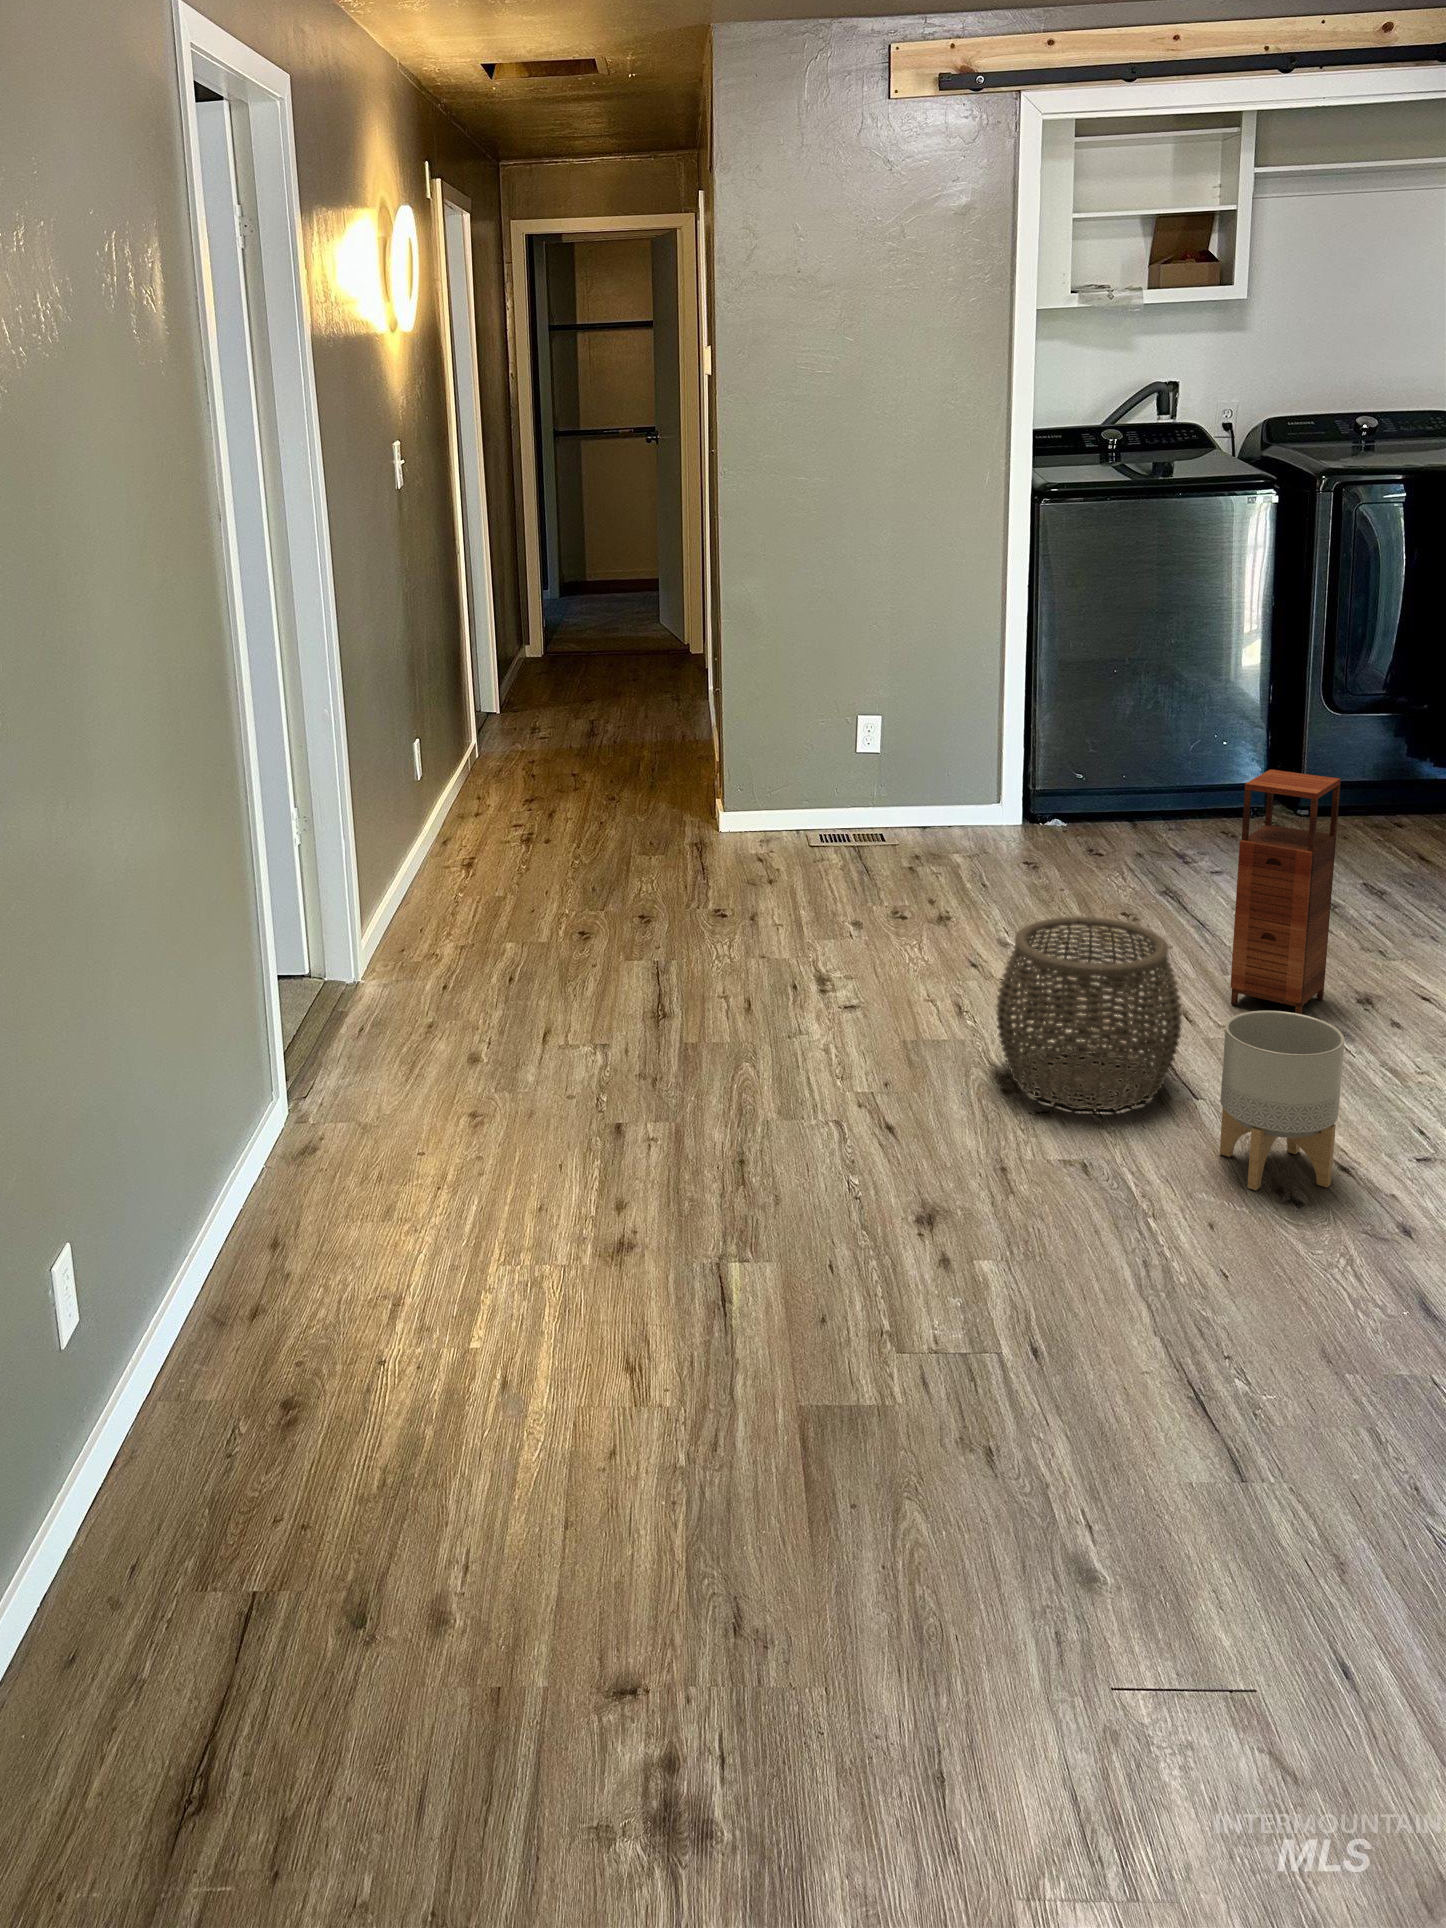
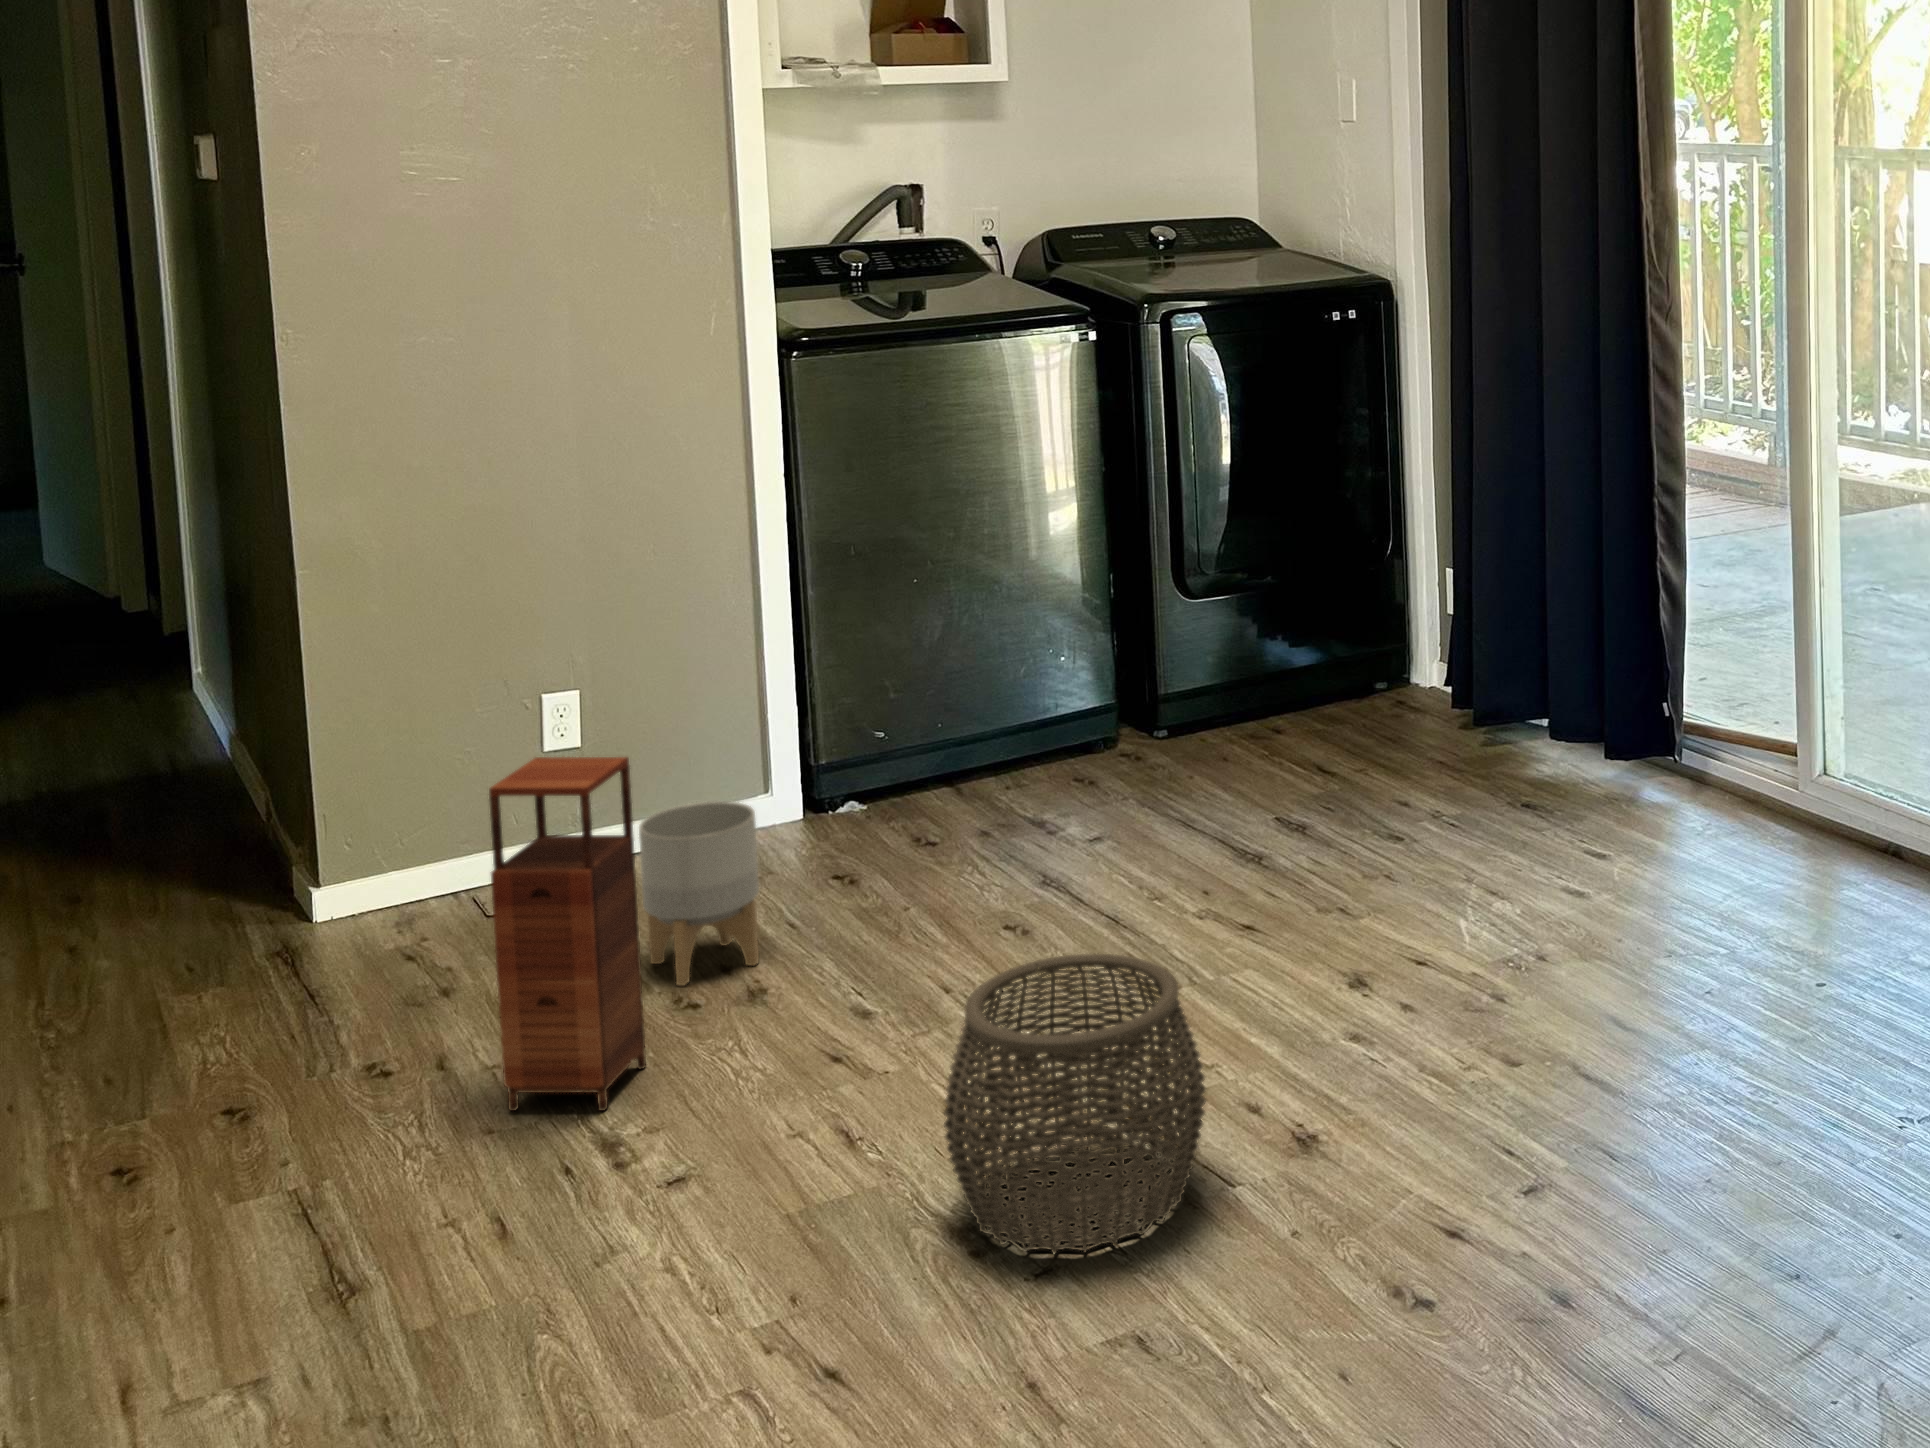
storage cabinet: present [1230,769,1341,1014] -> present [489,757,646,1111]
planter: present [1220,1011,1344,1190] -> present [639,801,759,986]

